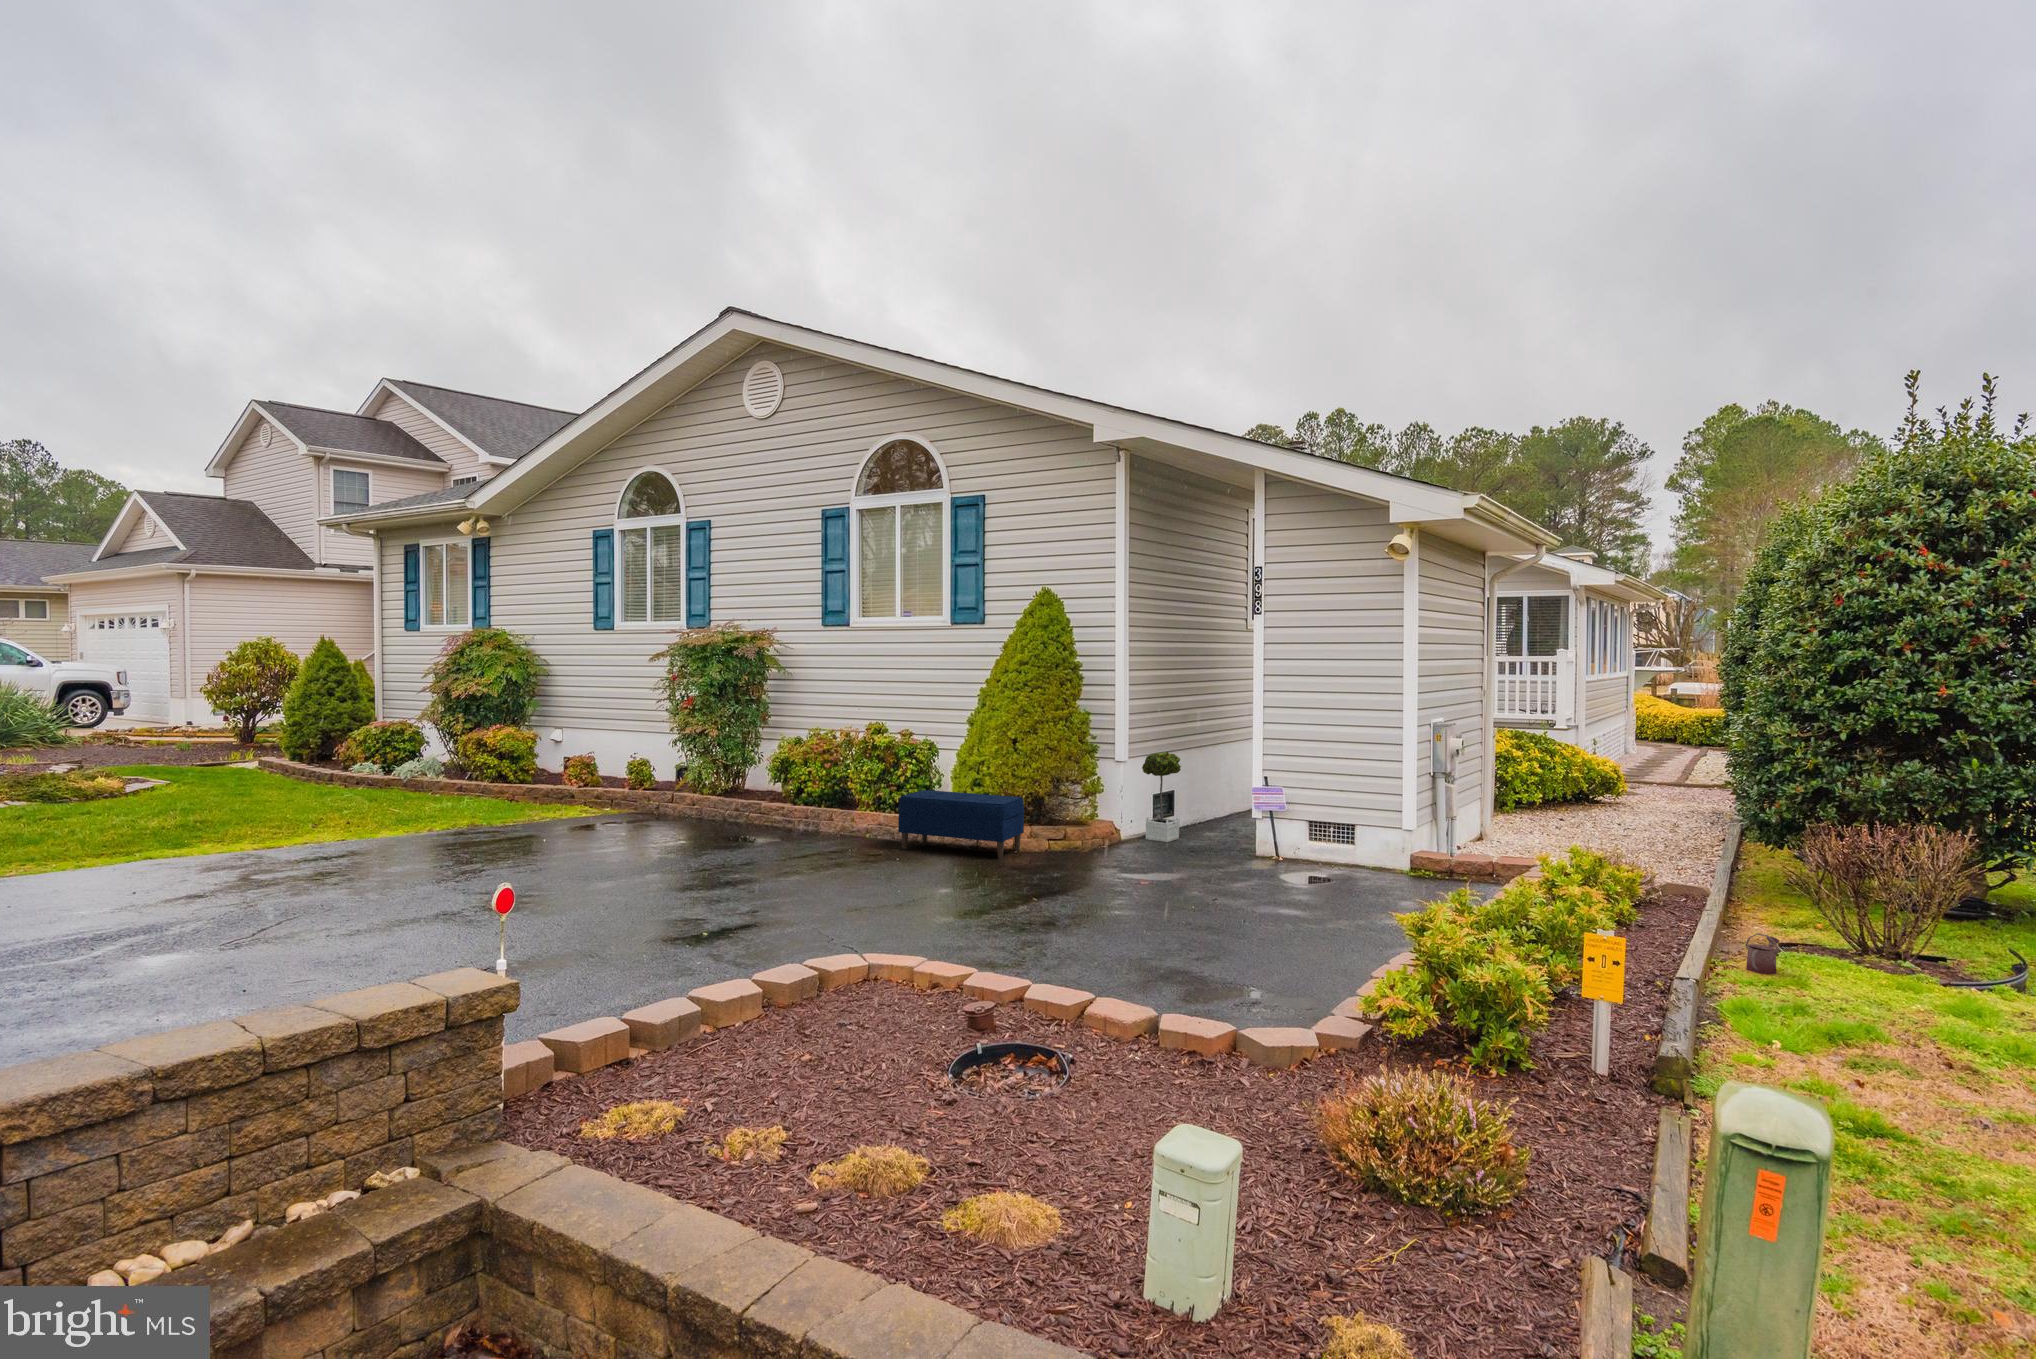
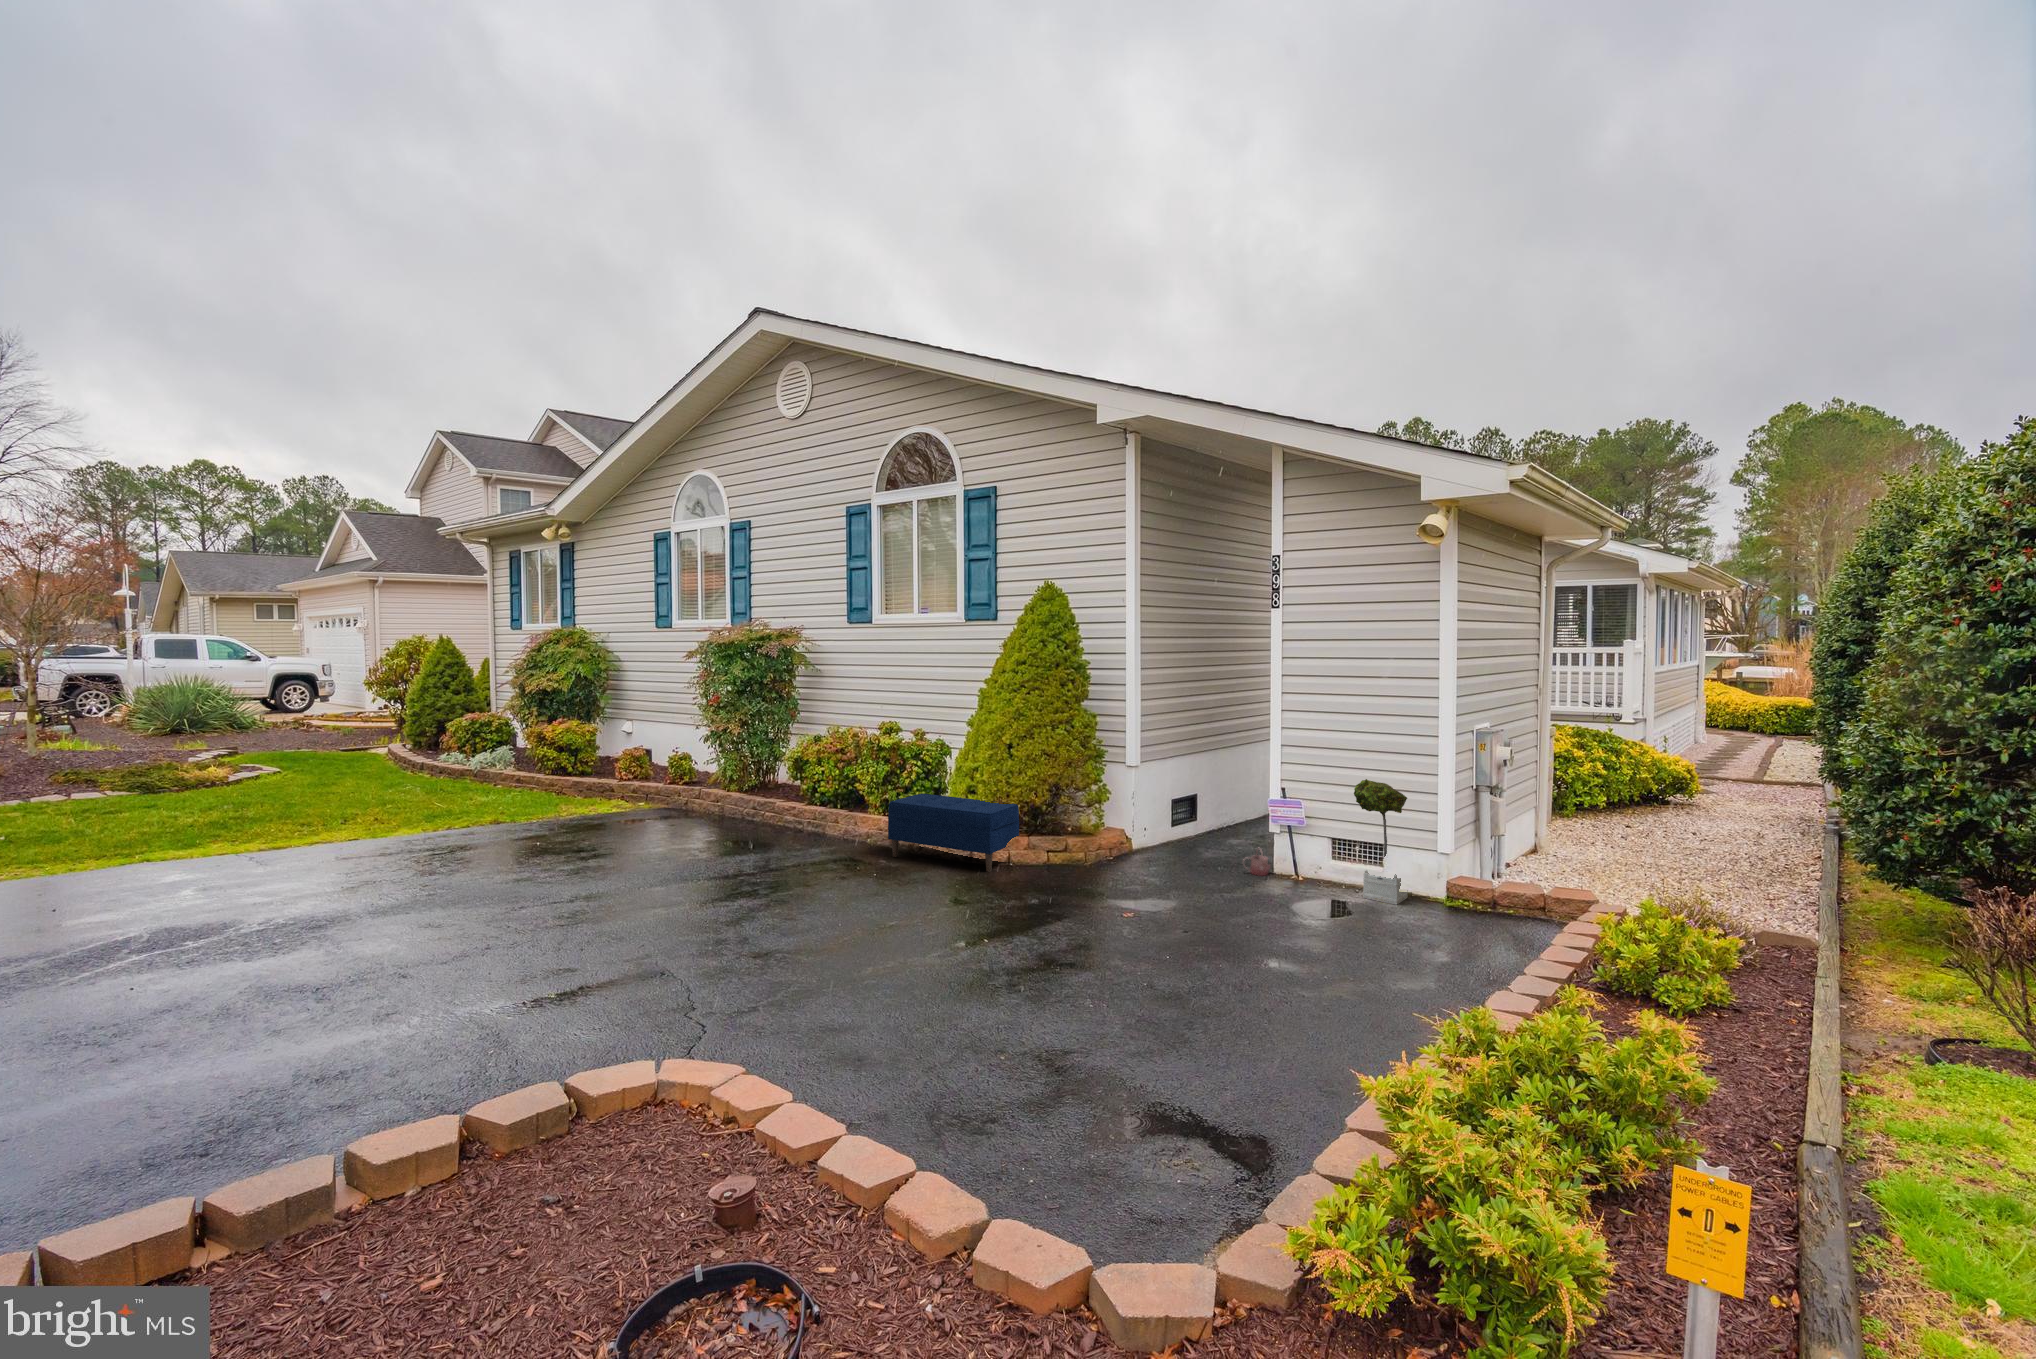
potted tree: present [1142,751,1181,842] -> present [1354,779,1408,905]
watering can: present [1746,933,1779,974] -> present [1248,850,1270,876]

